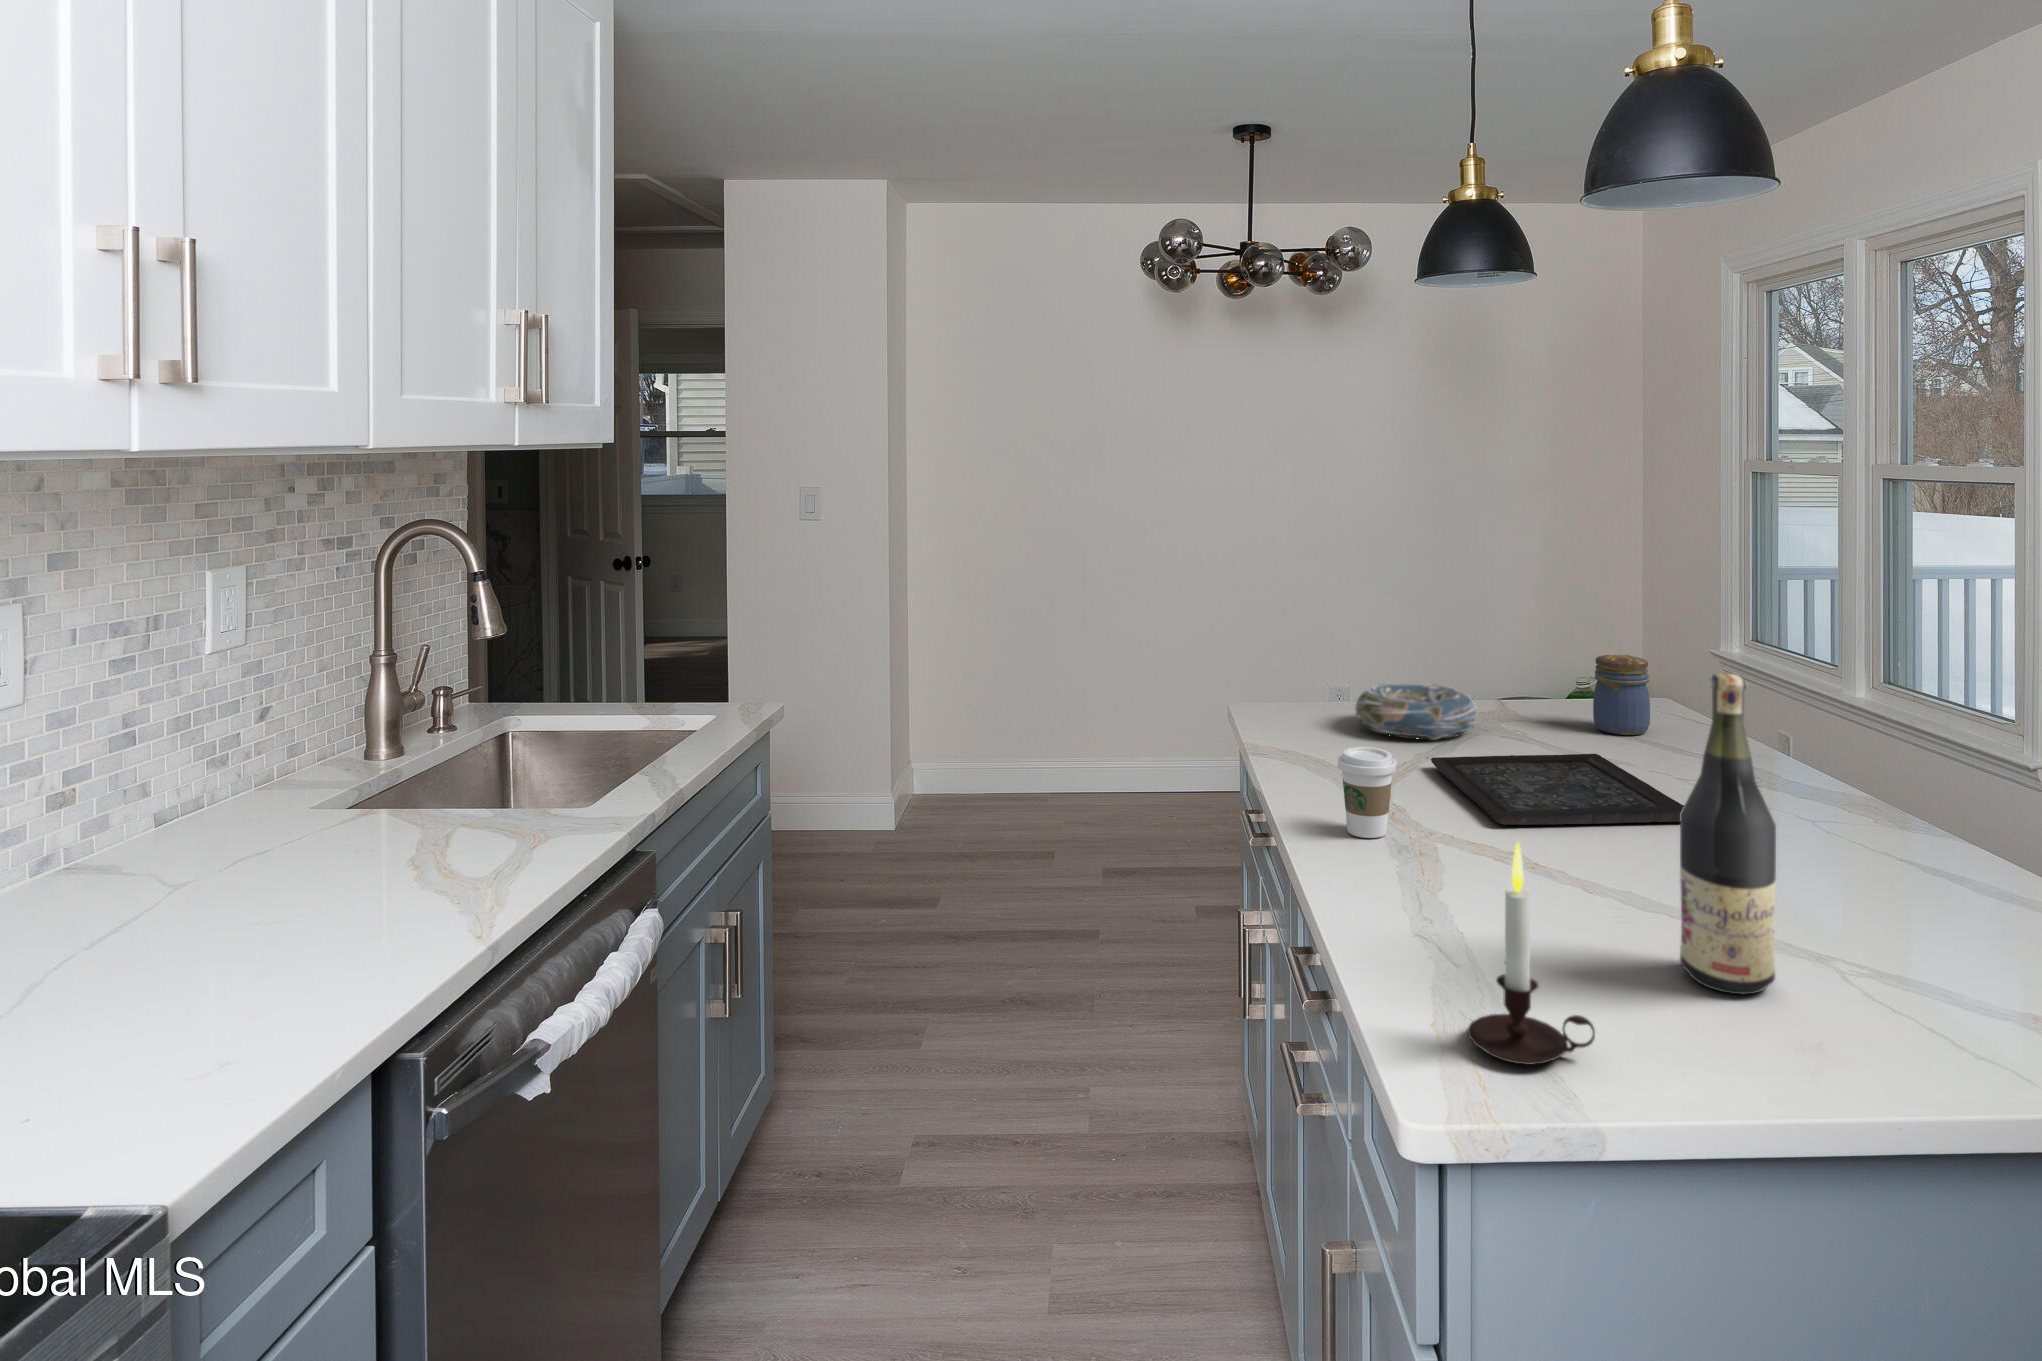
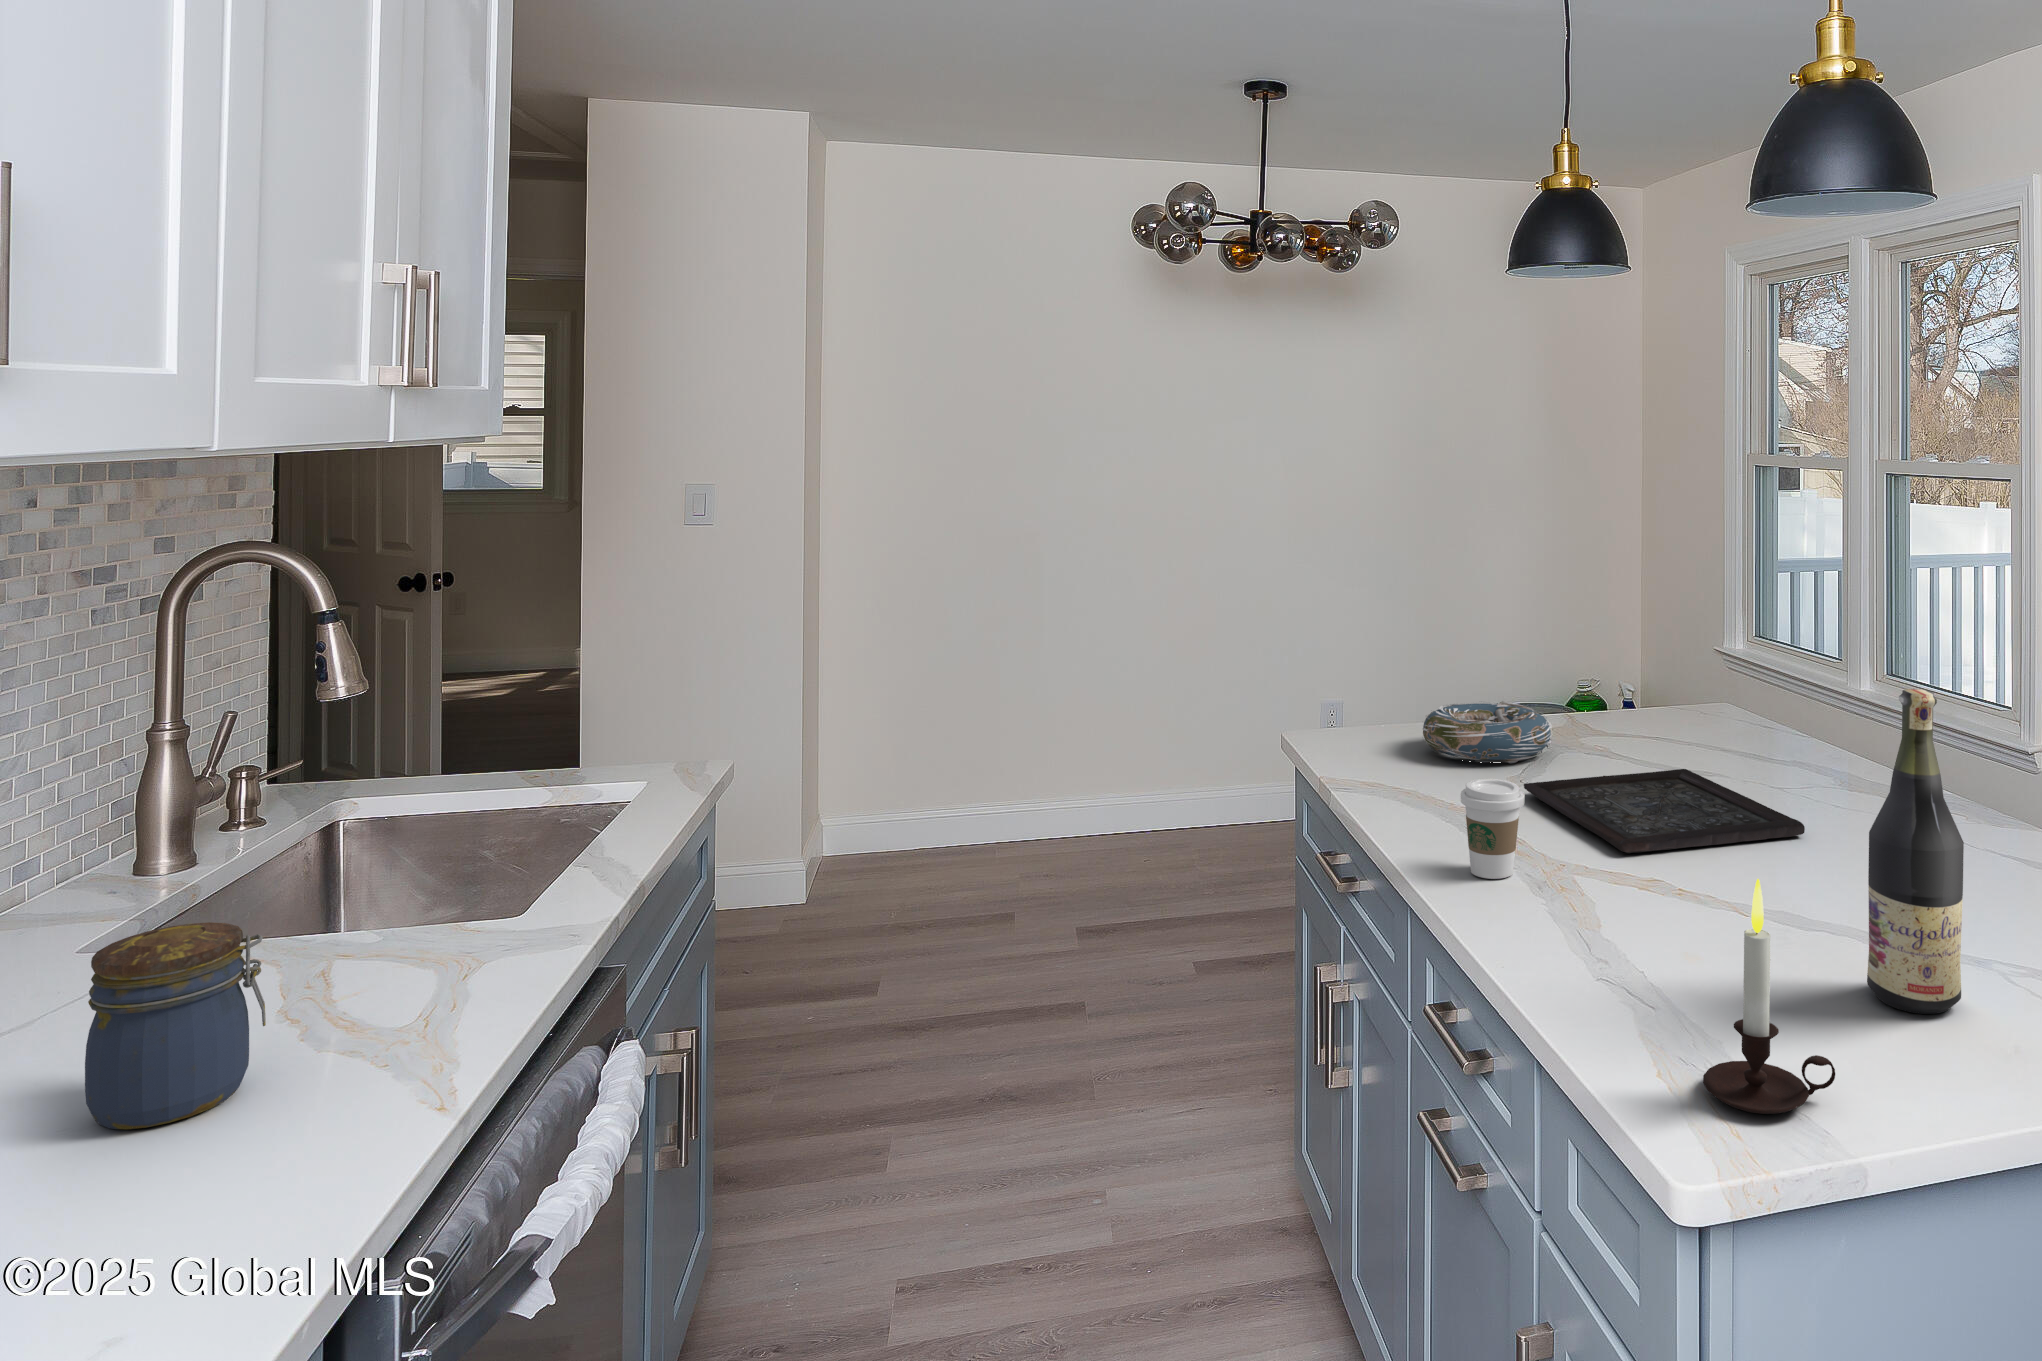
jar: present [1593,655,1650,735] -> present [85,922,266,1129]

